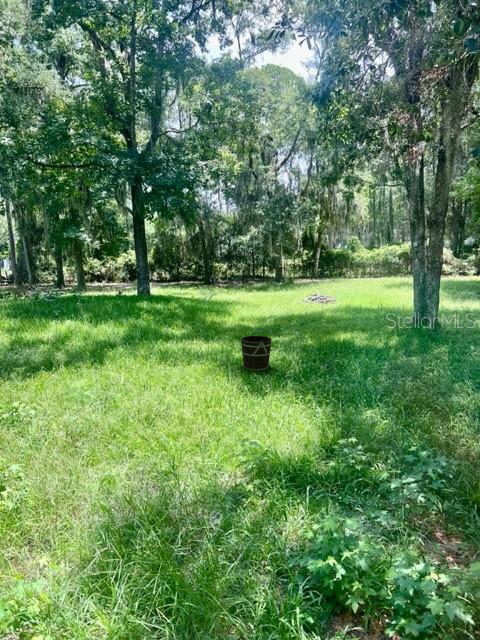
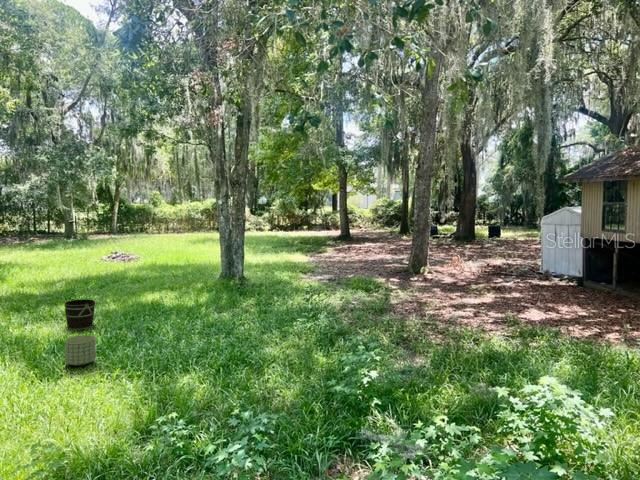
planter: none [220,382,255,423] -> present [65,335,96,366]

